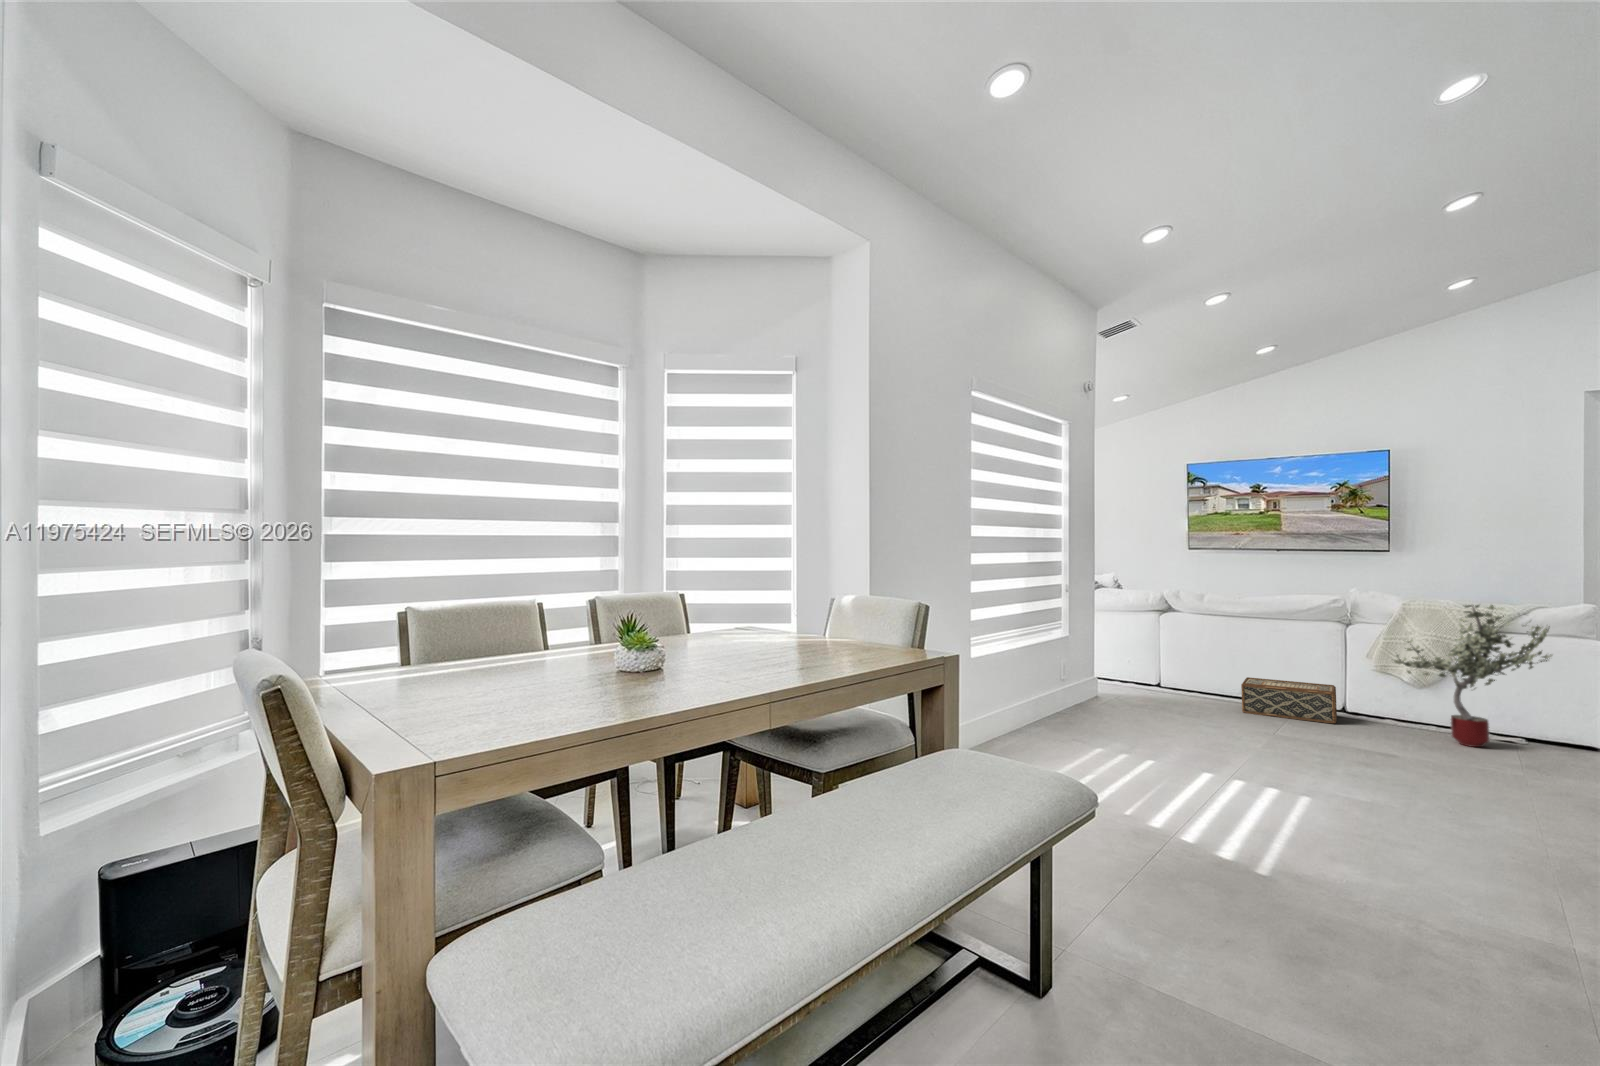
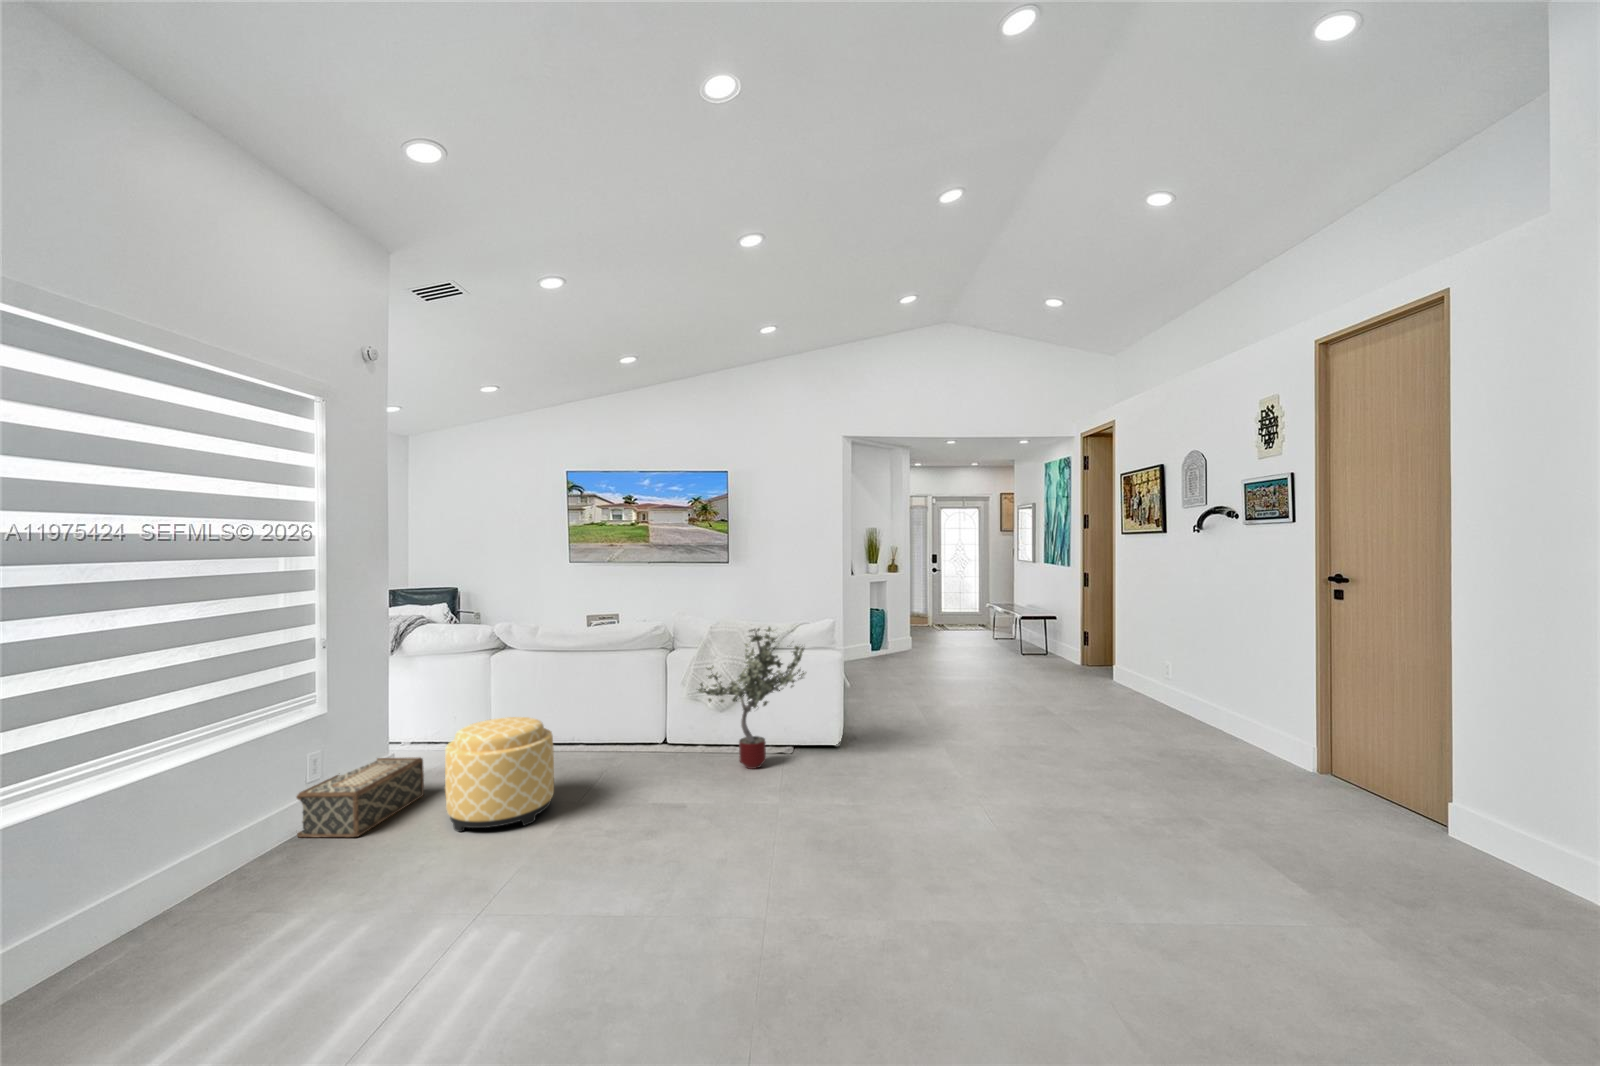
ottoman: none [1162,656,1253,739] -> present [445,717,554,832]
woven basket: present [1241,677,1337,723] -> present [297,757,424,838]

